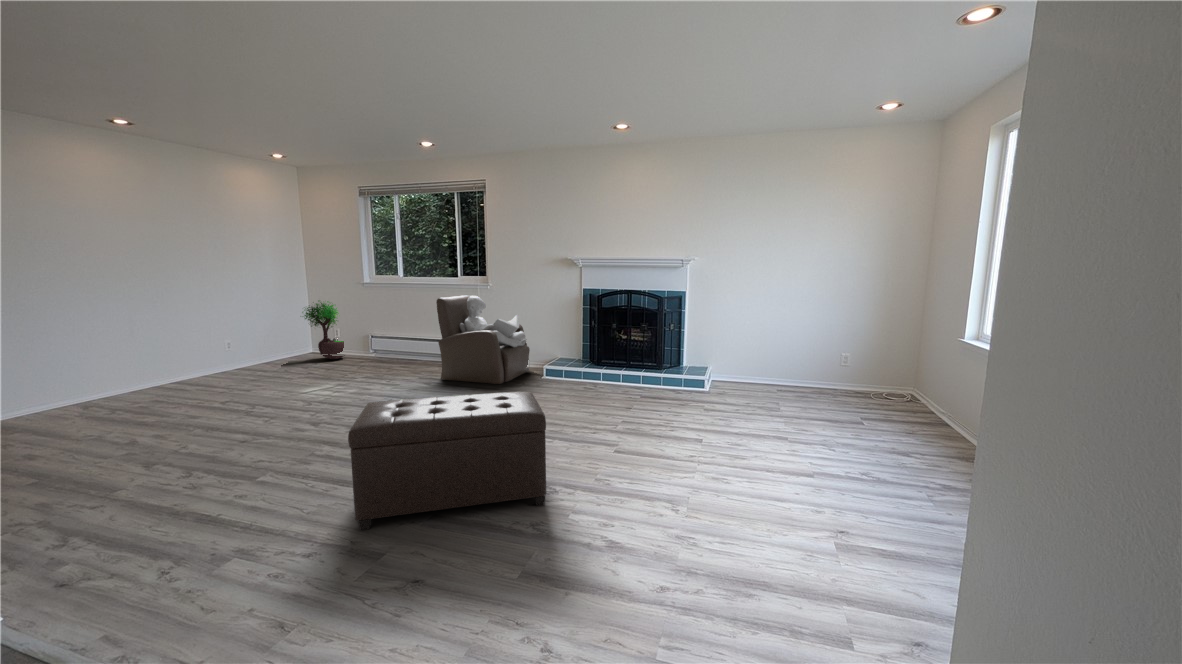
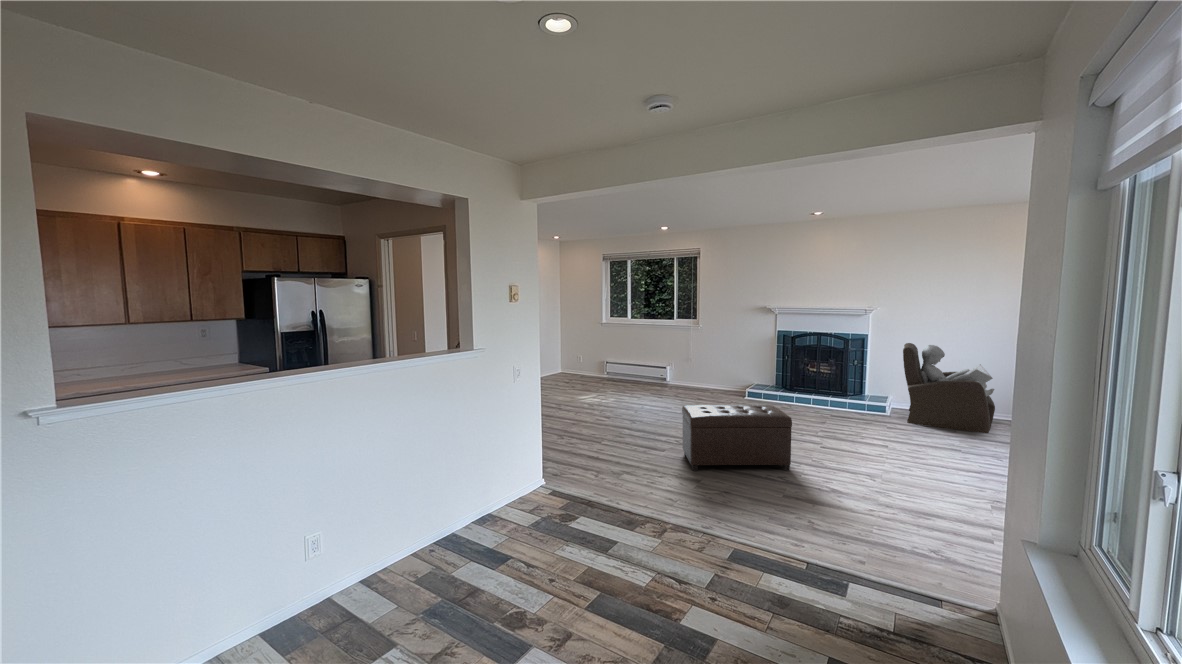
armchair: present [436,295,530,384] -> present [903,343,995,433]
potted tree: present [302,300,344,359] -> none [563,333,591,377]

